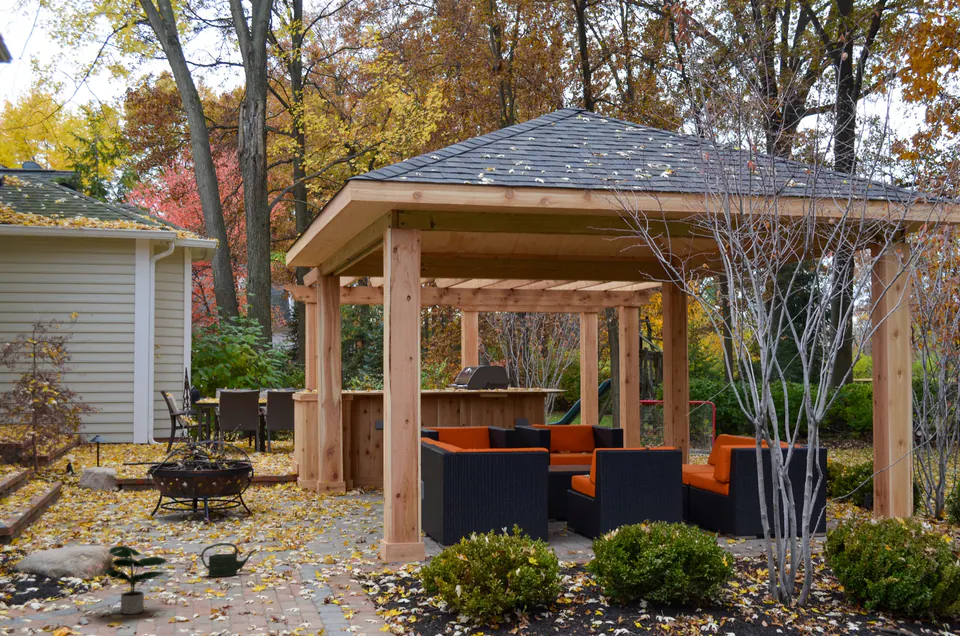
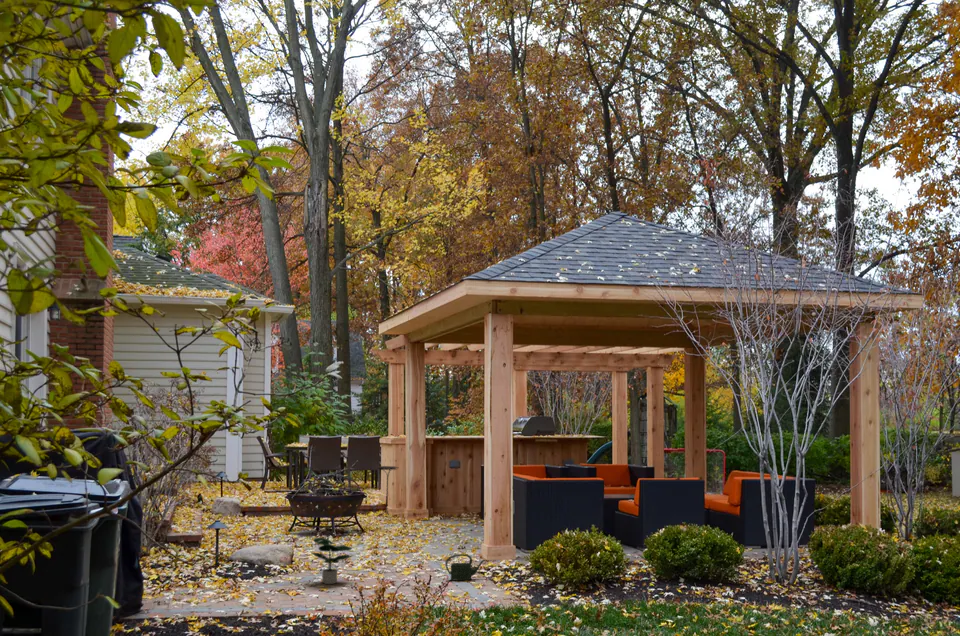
side table: none [283,428,312,491] -> present [377,466,398,515]
watering can: present [201,543,256,577] -> present [445,554,485,581]

